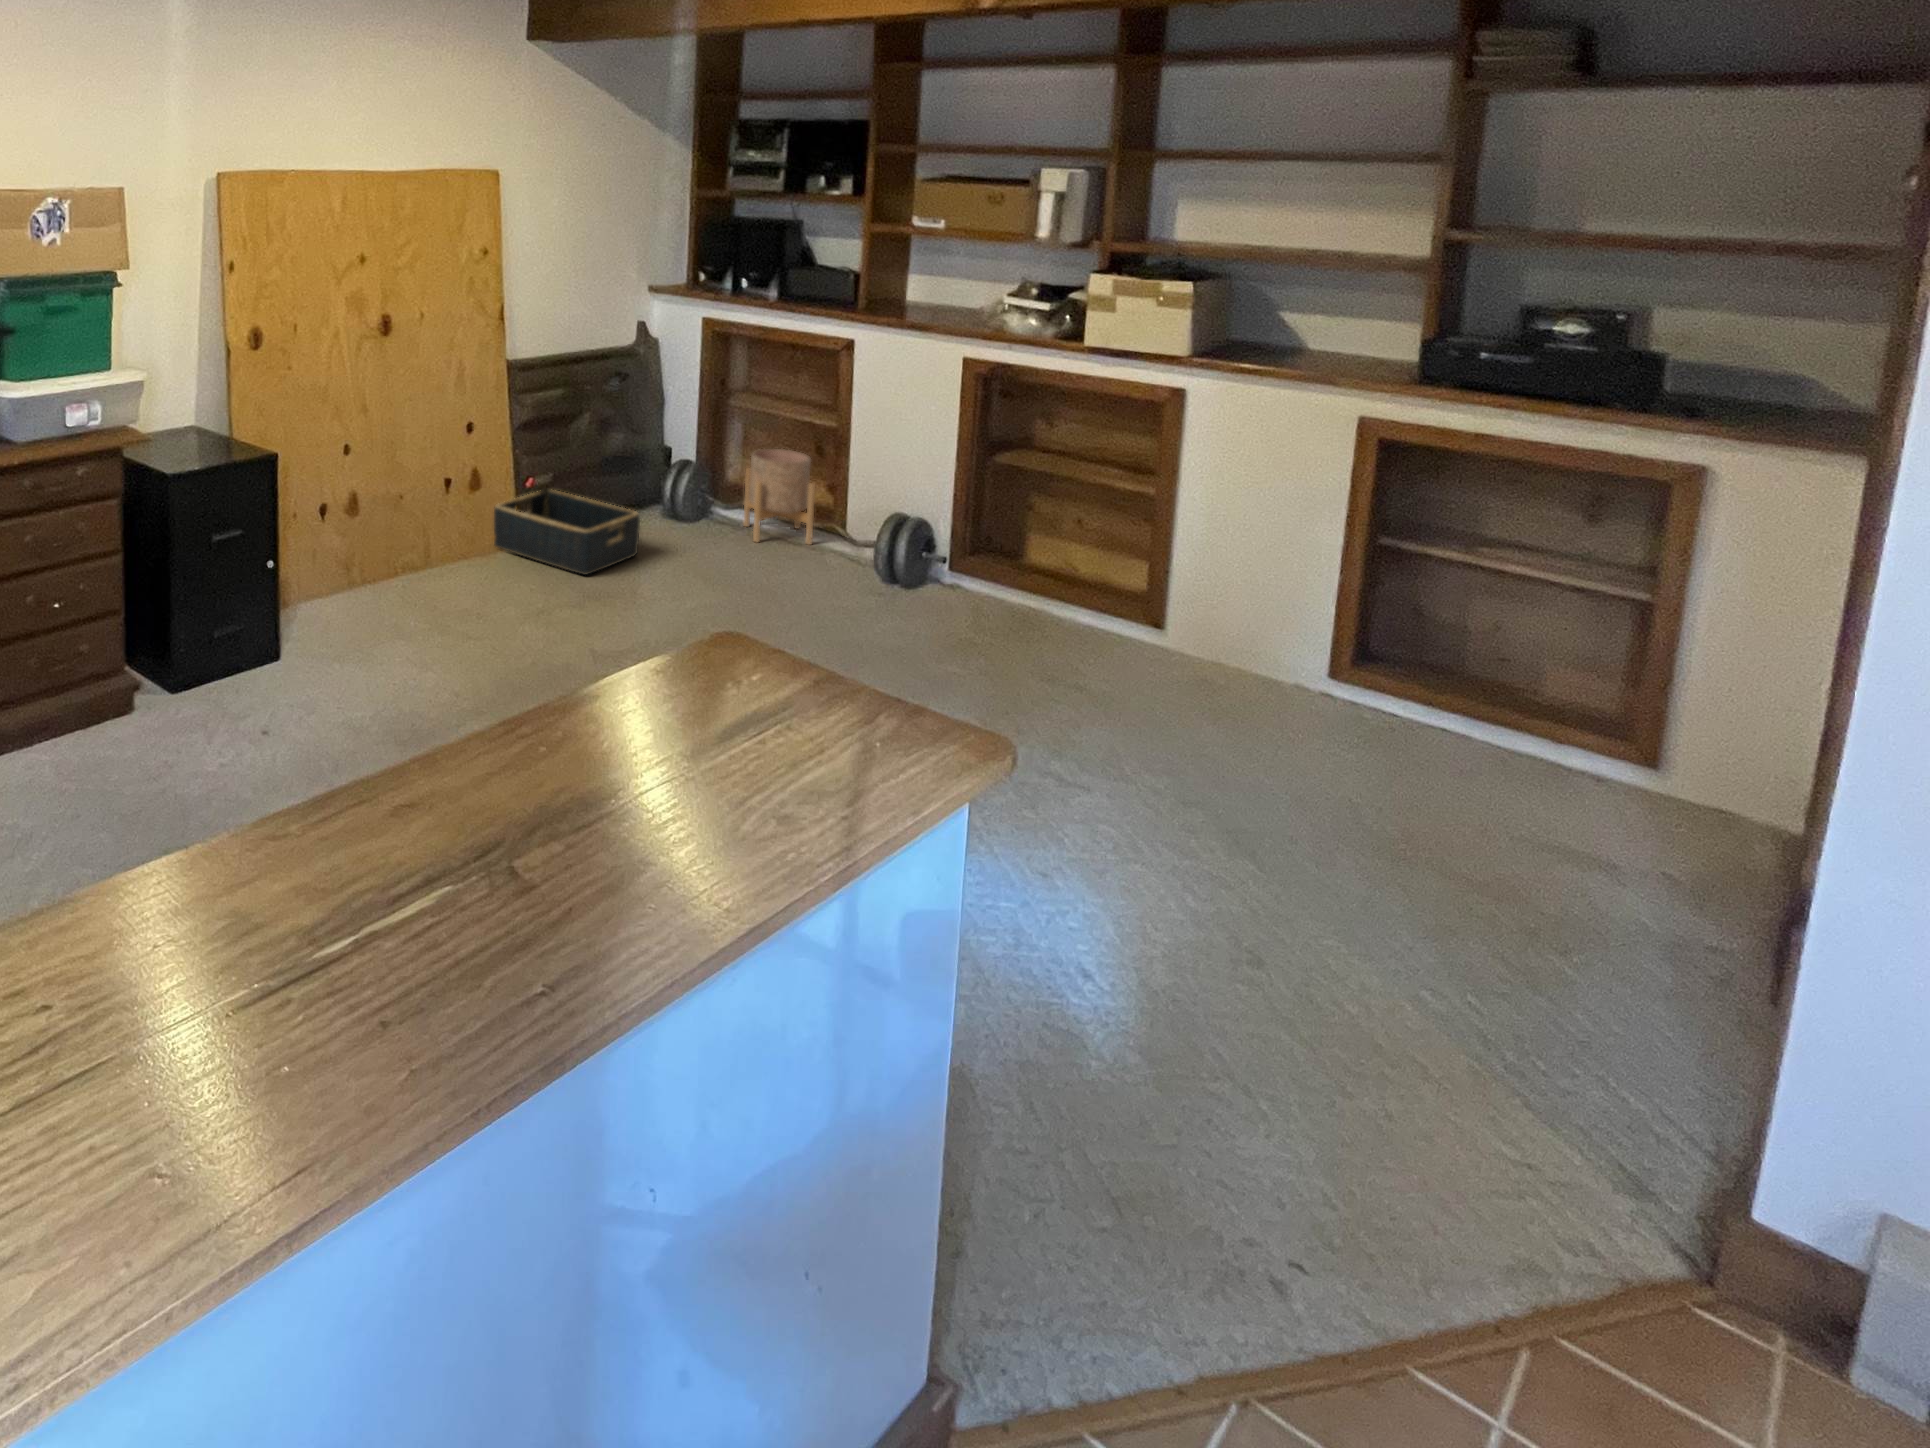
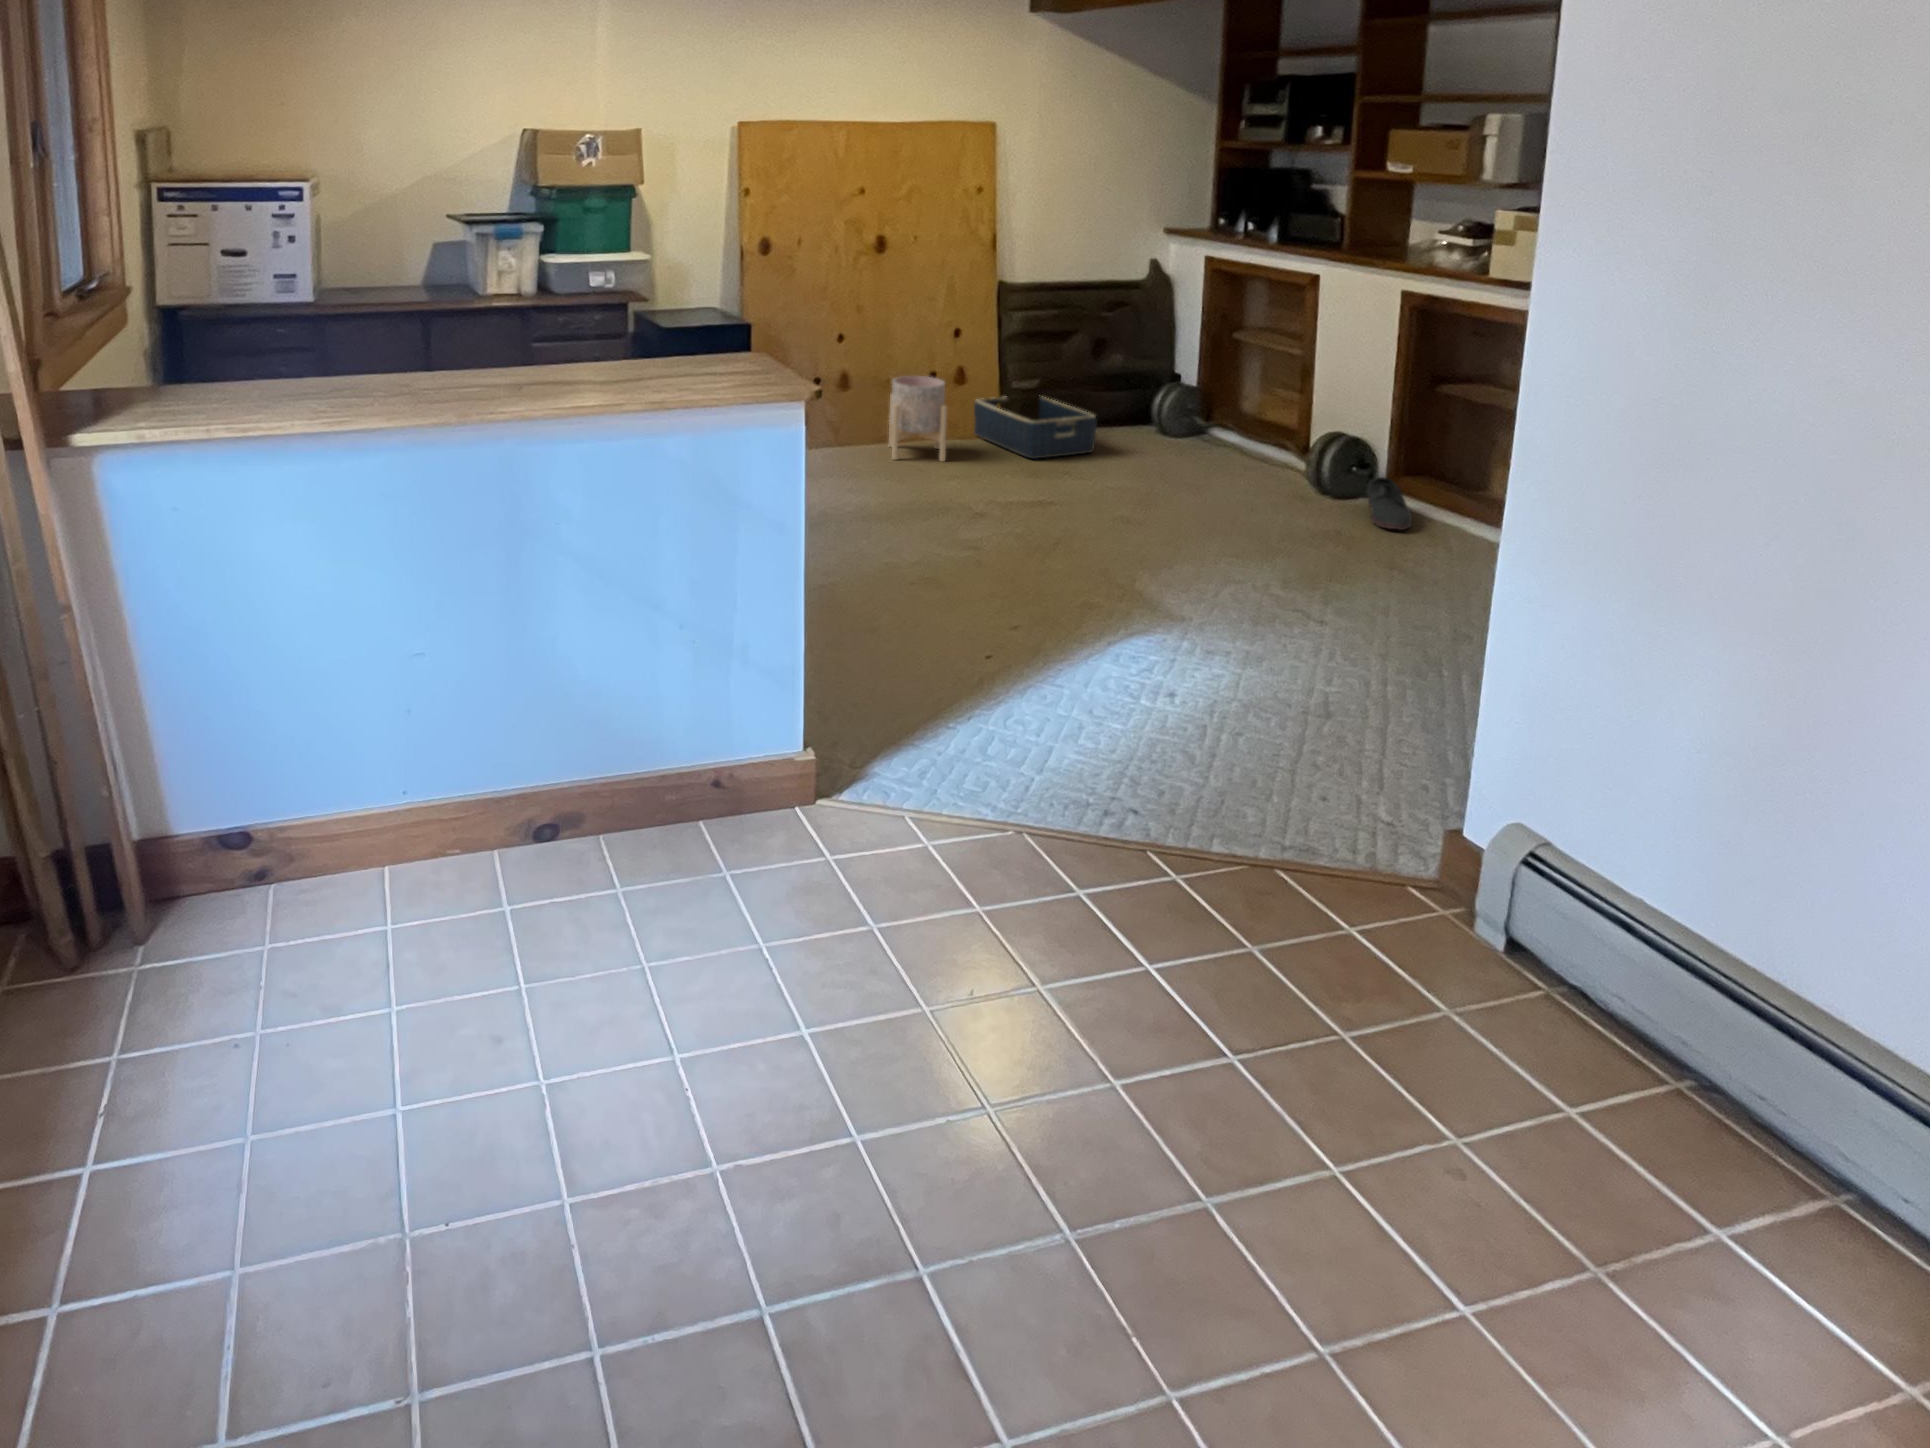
planter: present [743,449,815,544] -> present [889,376,947,462]
shoe: none [945,556,1017,619] -> present [1368,477,1412,530]

